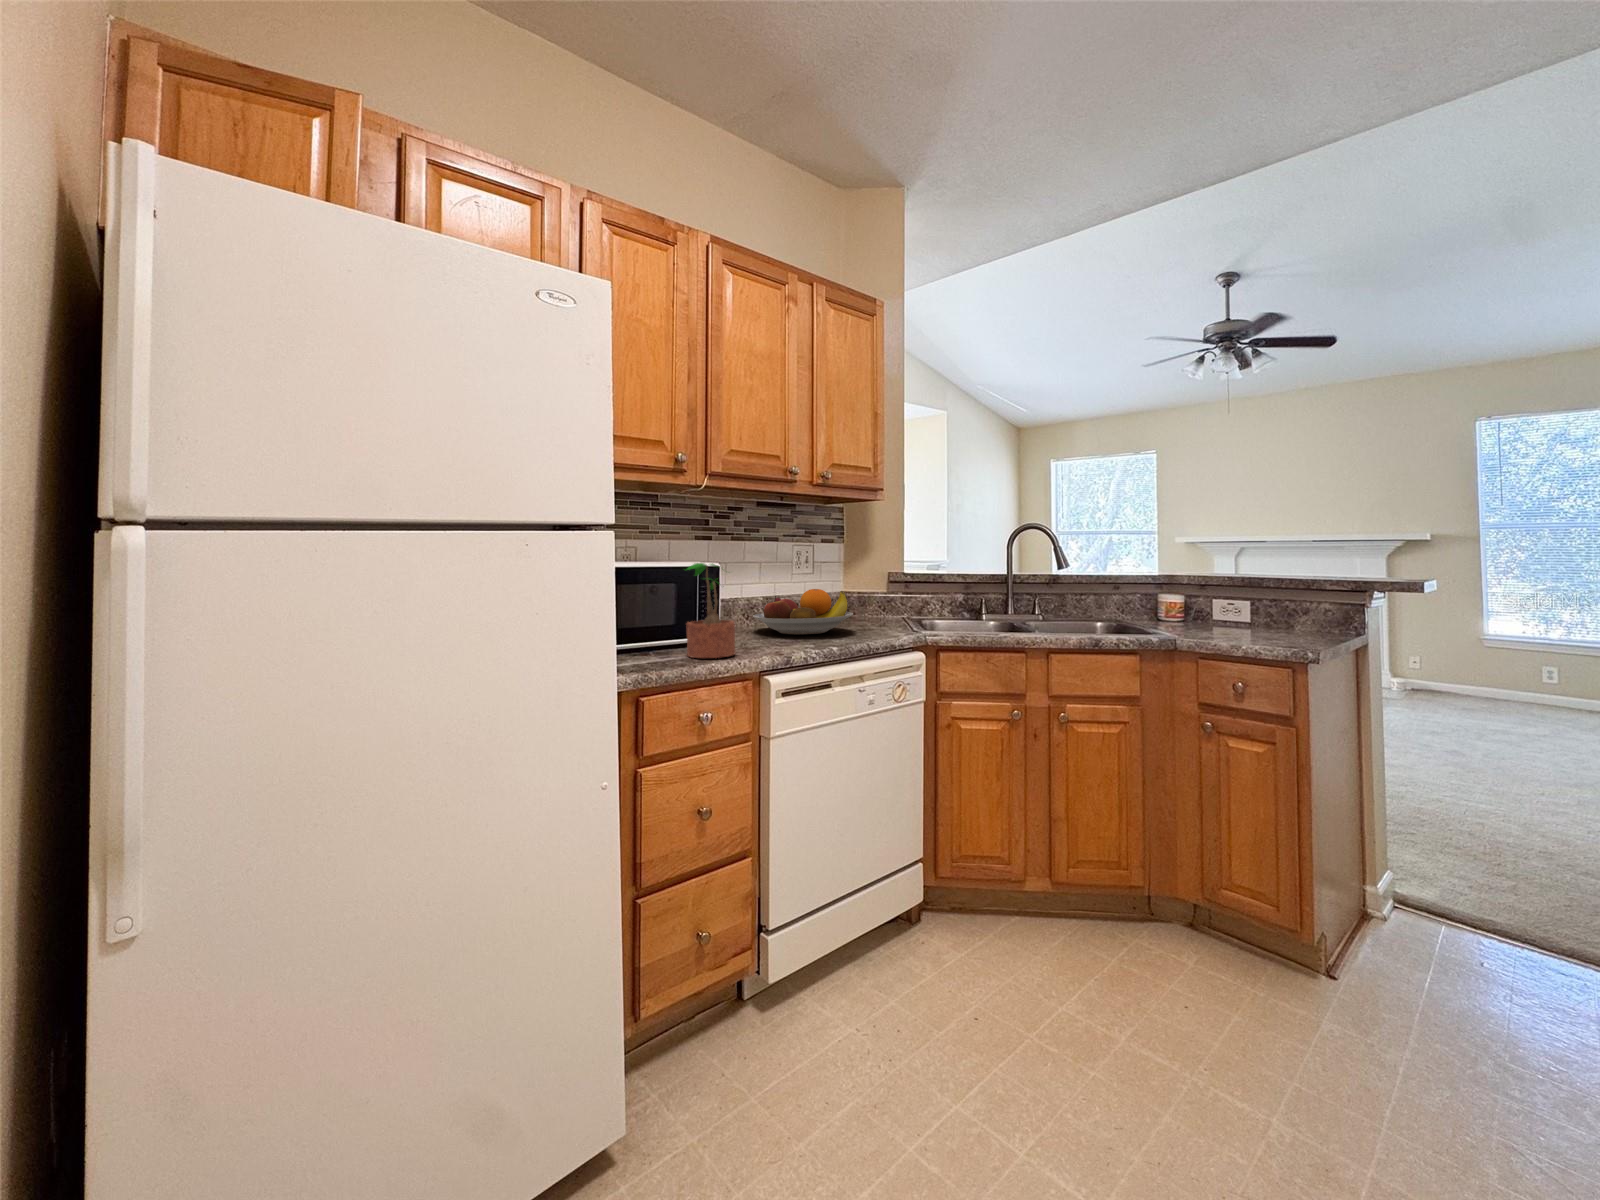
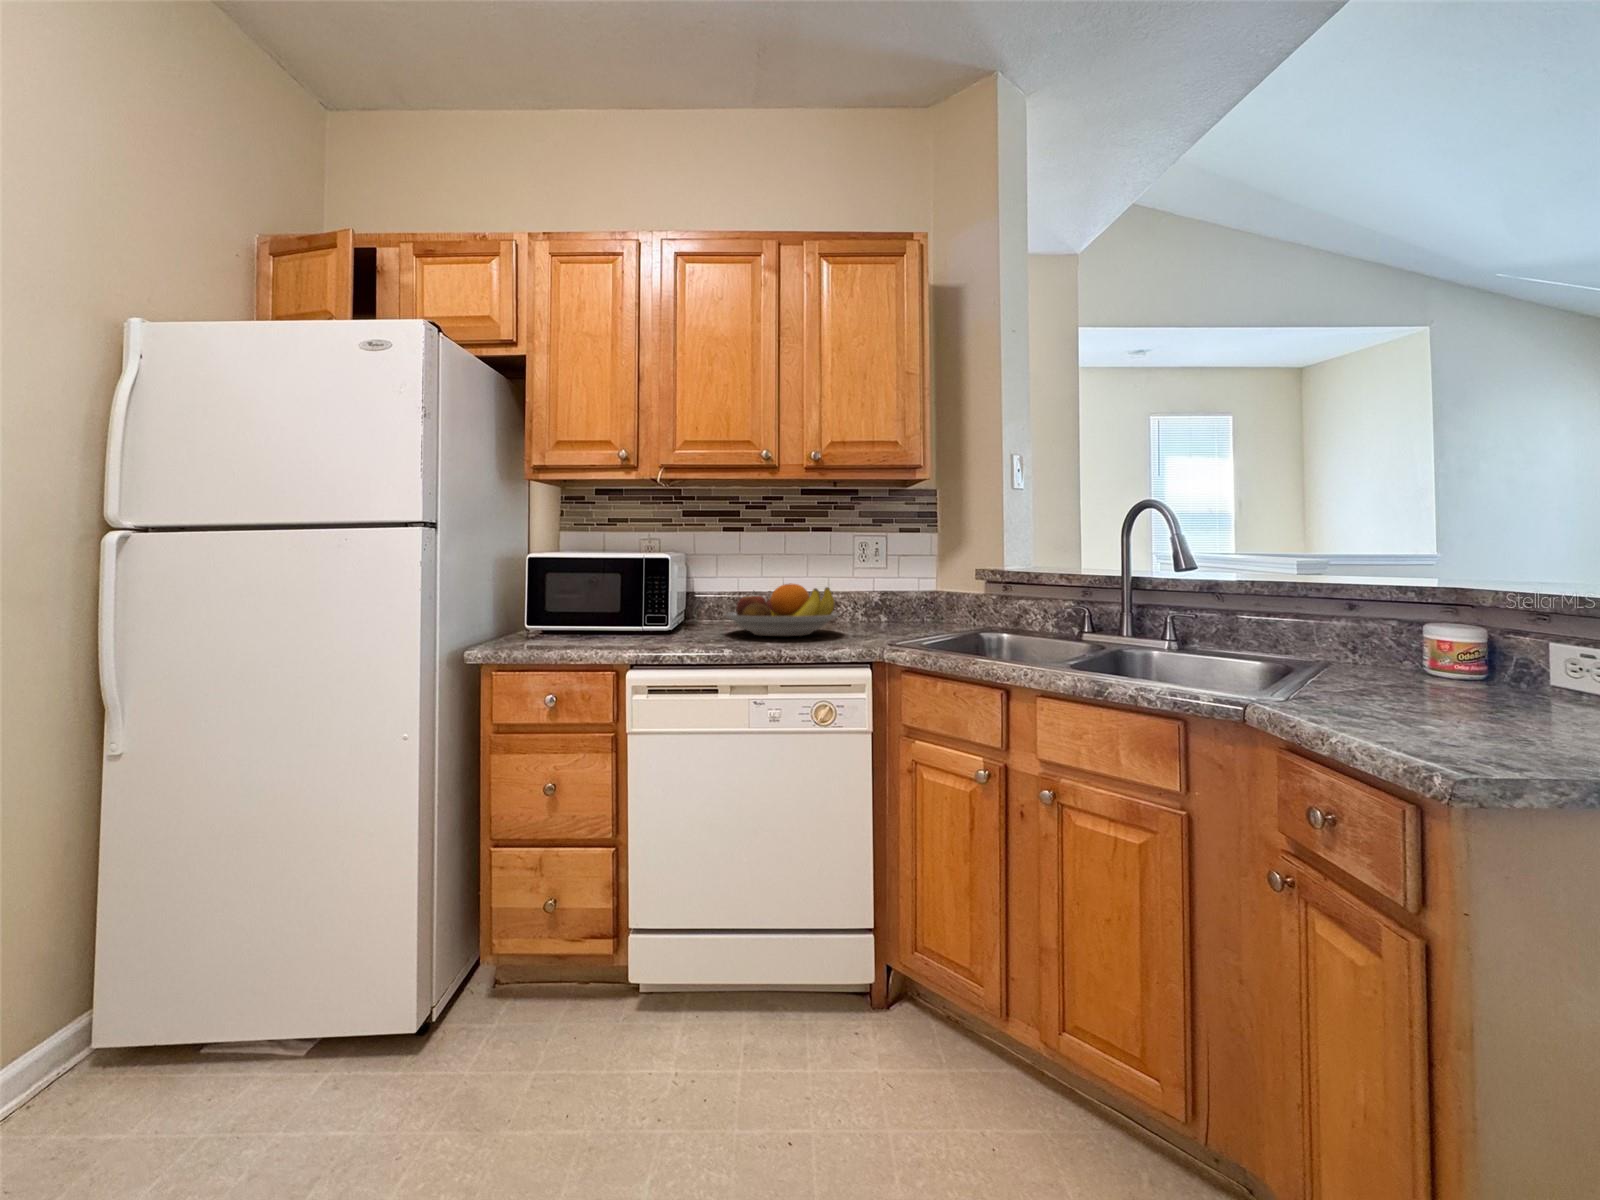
potted plant: present [686,563,735,658] -> none [566,549,620,645]

